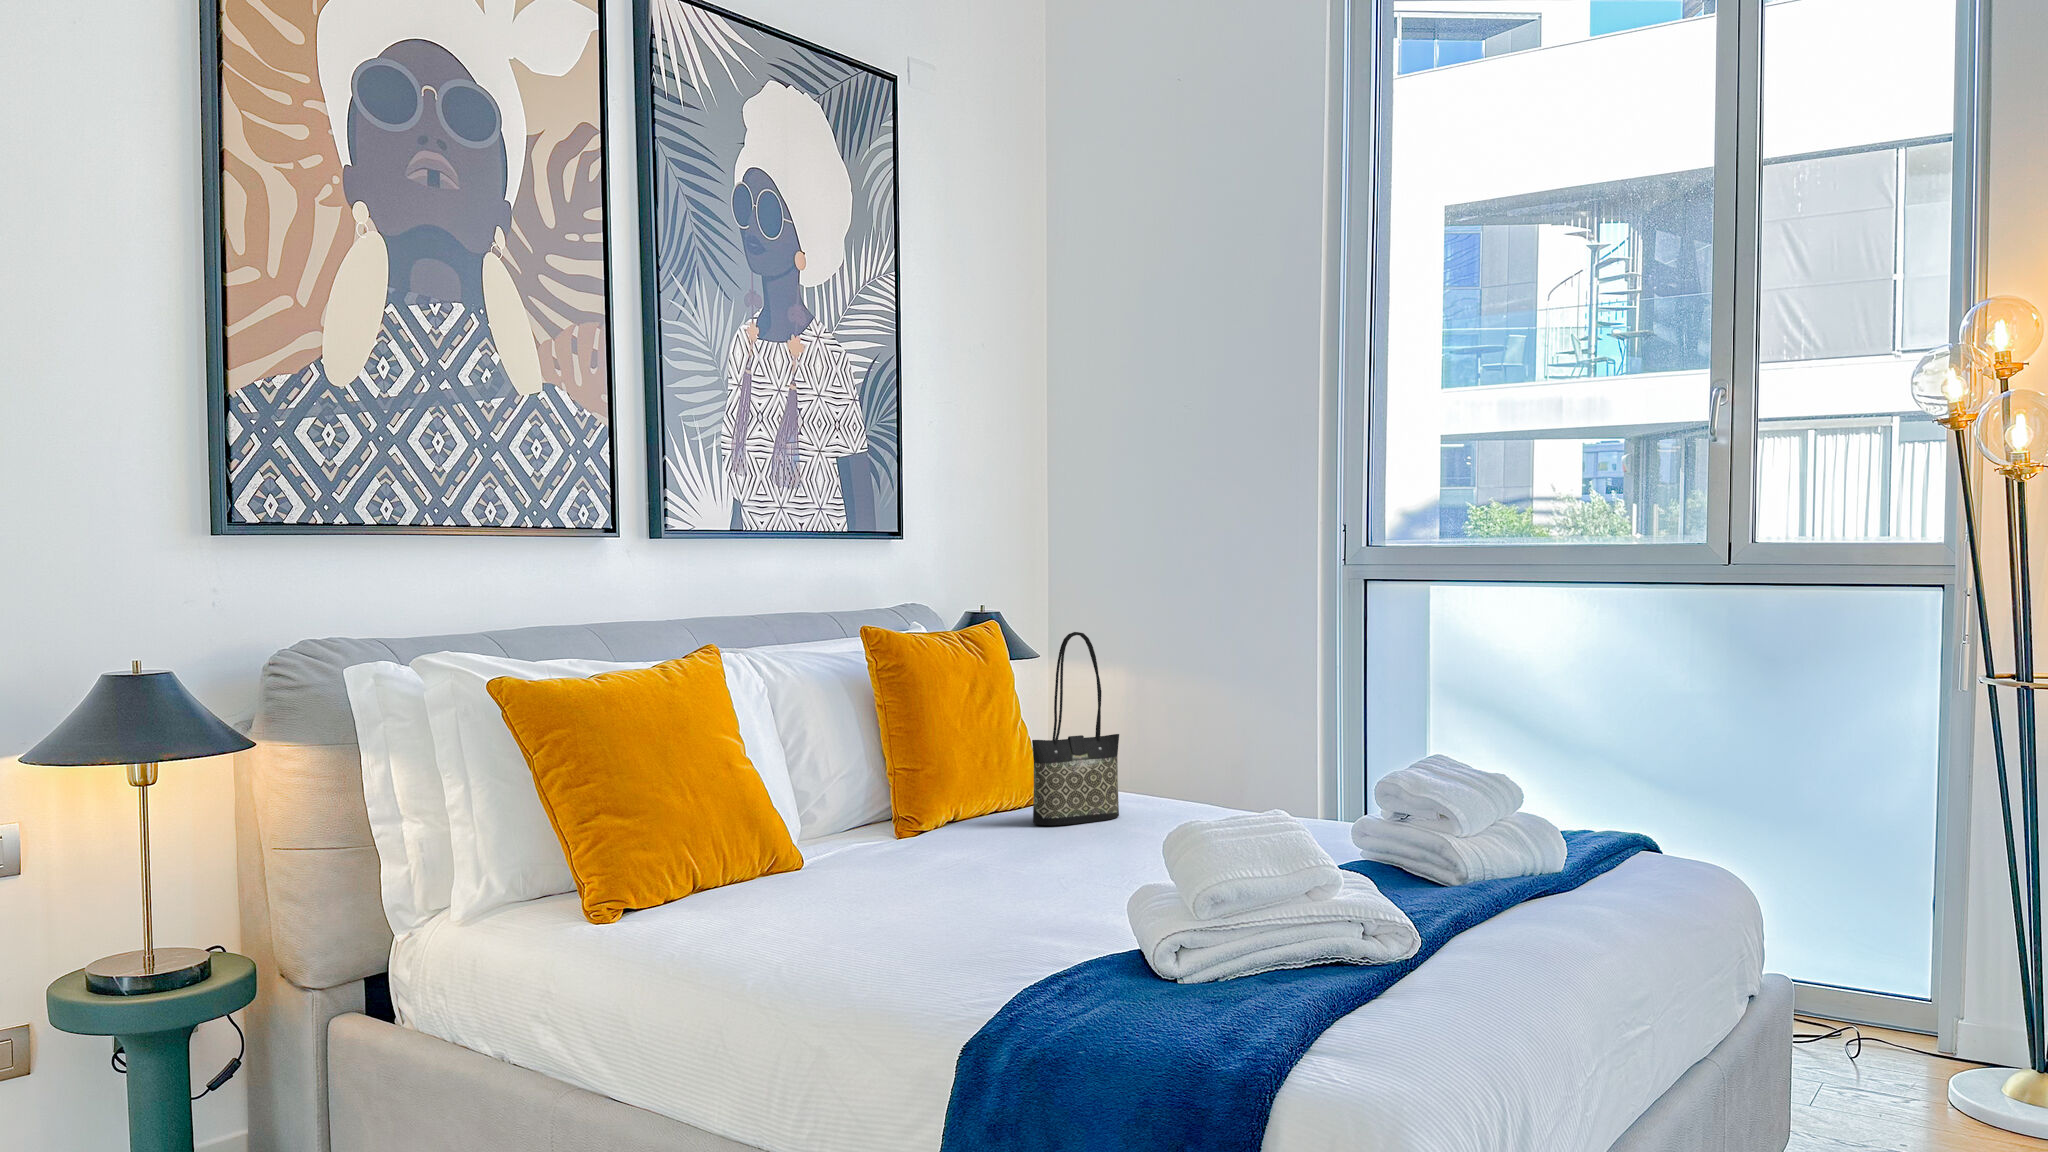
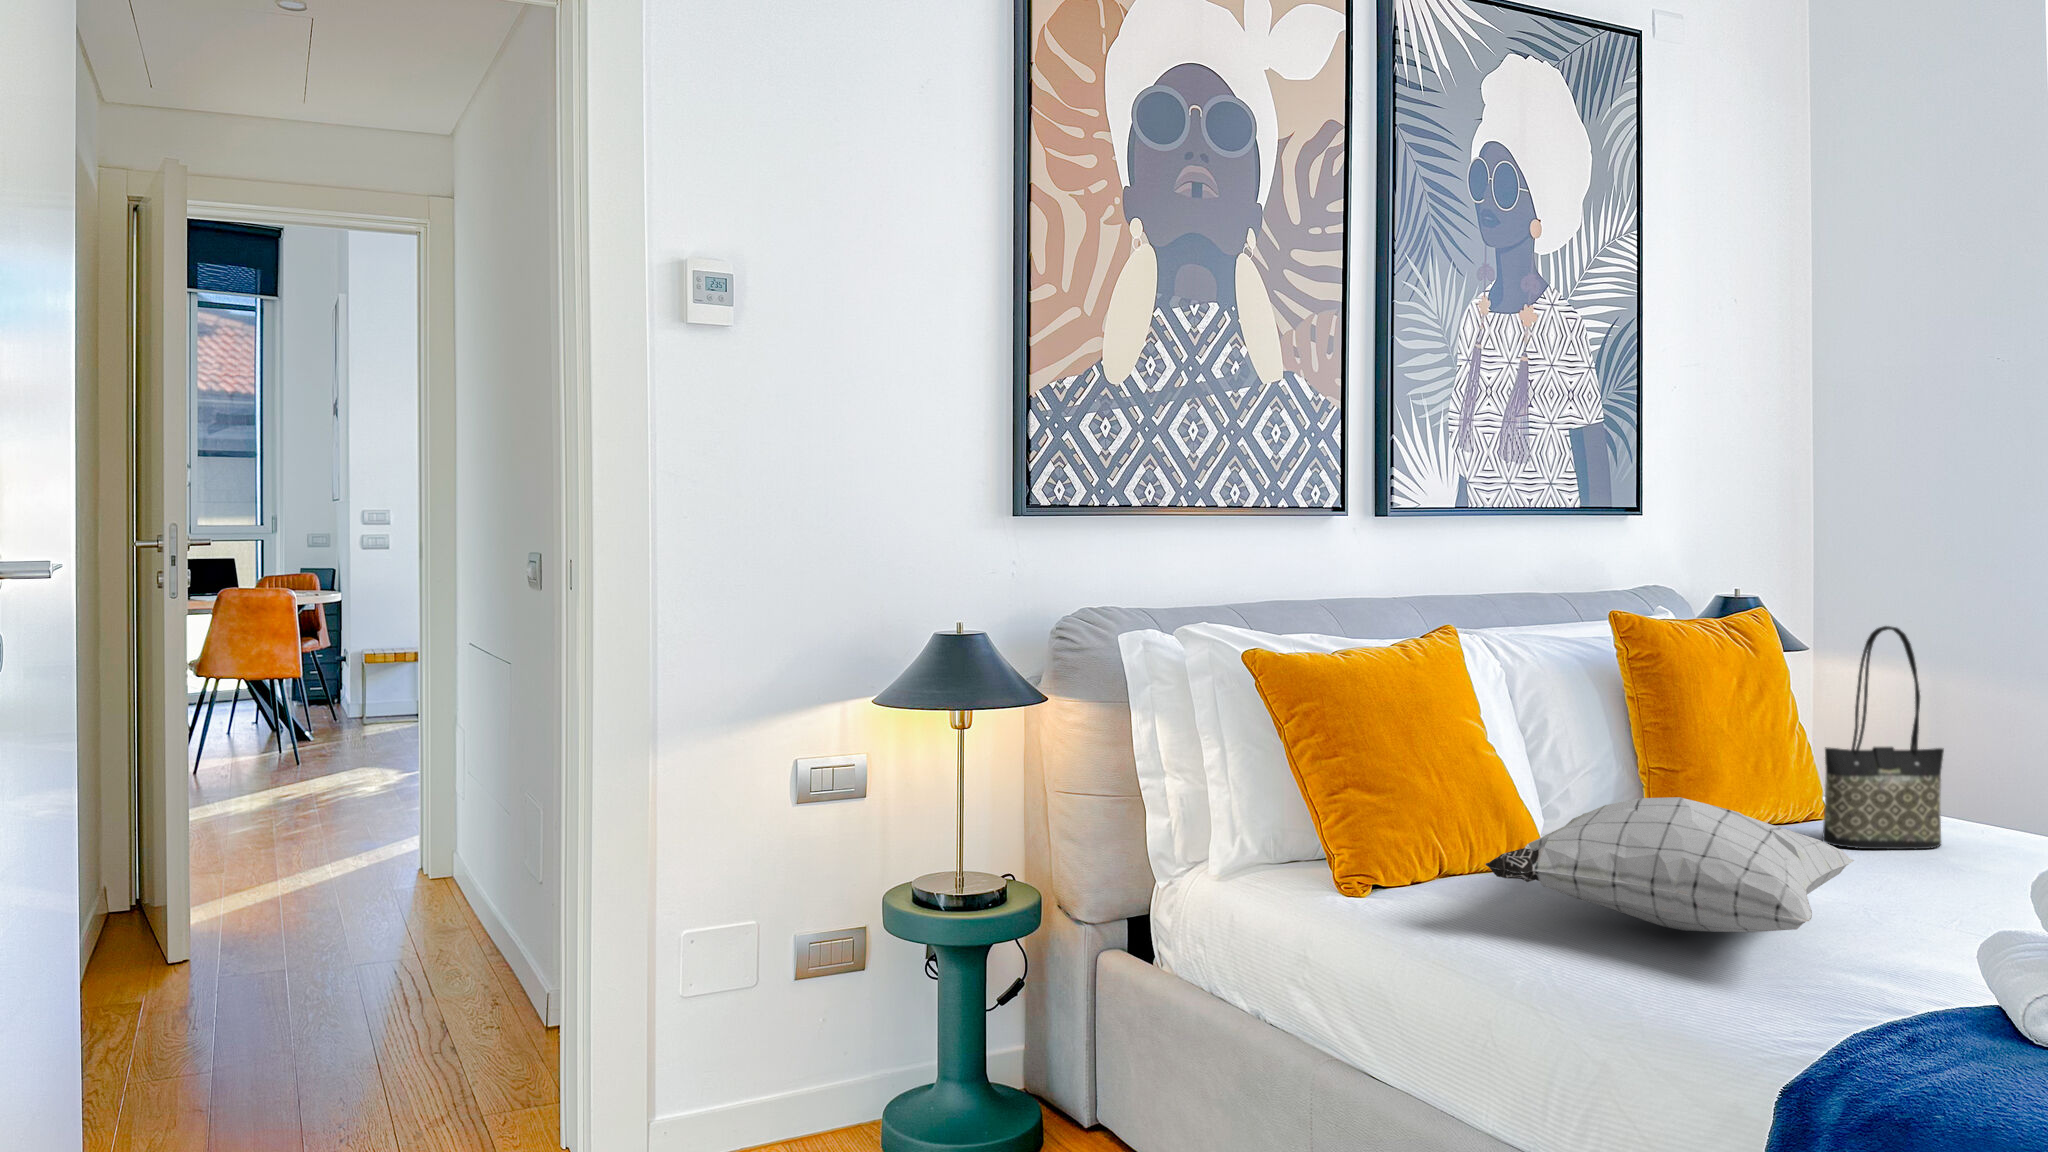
pillow: none [728,786,1035,904] -> present [1486,797,1854,932]

